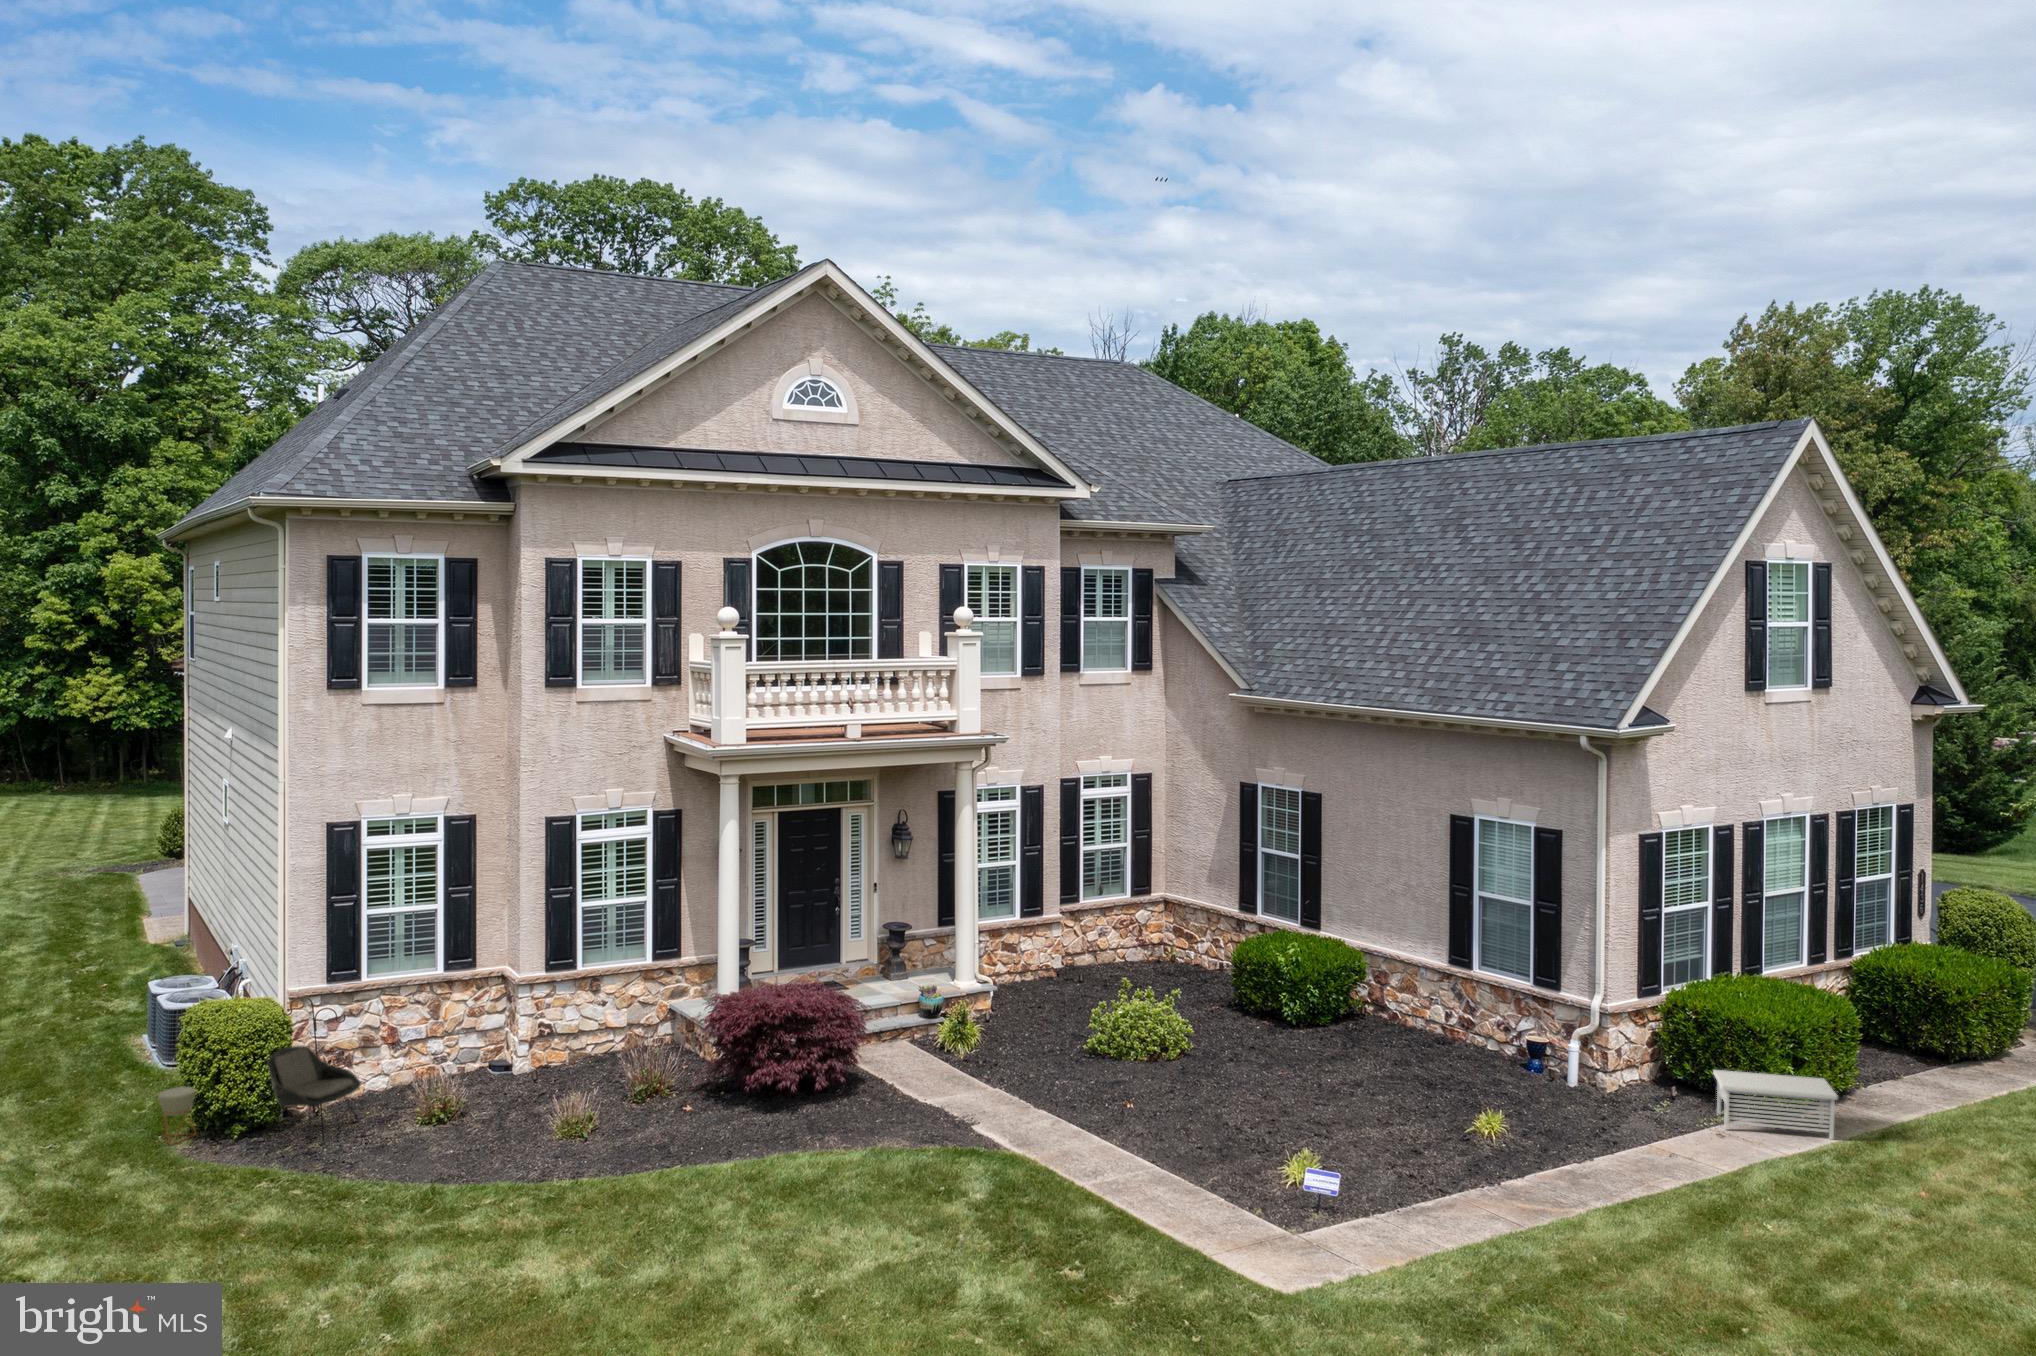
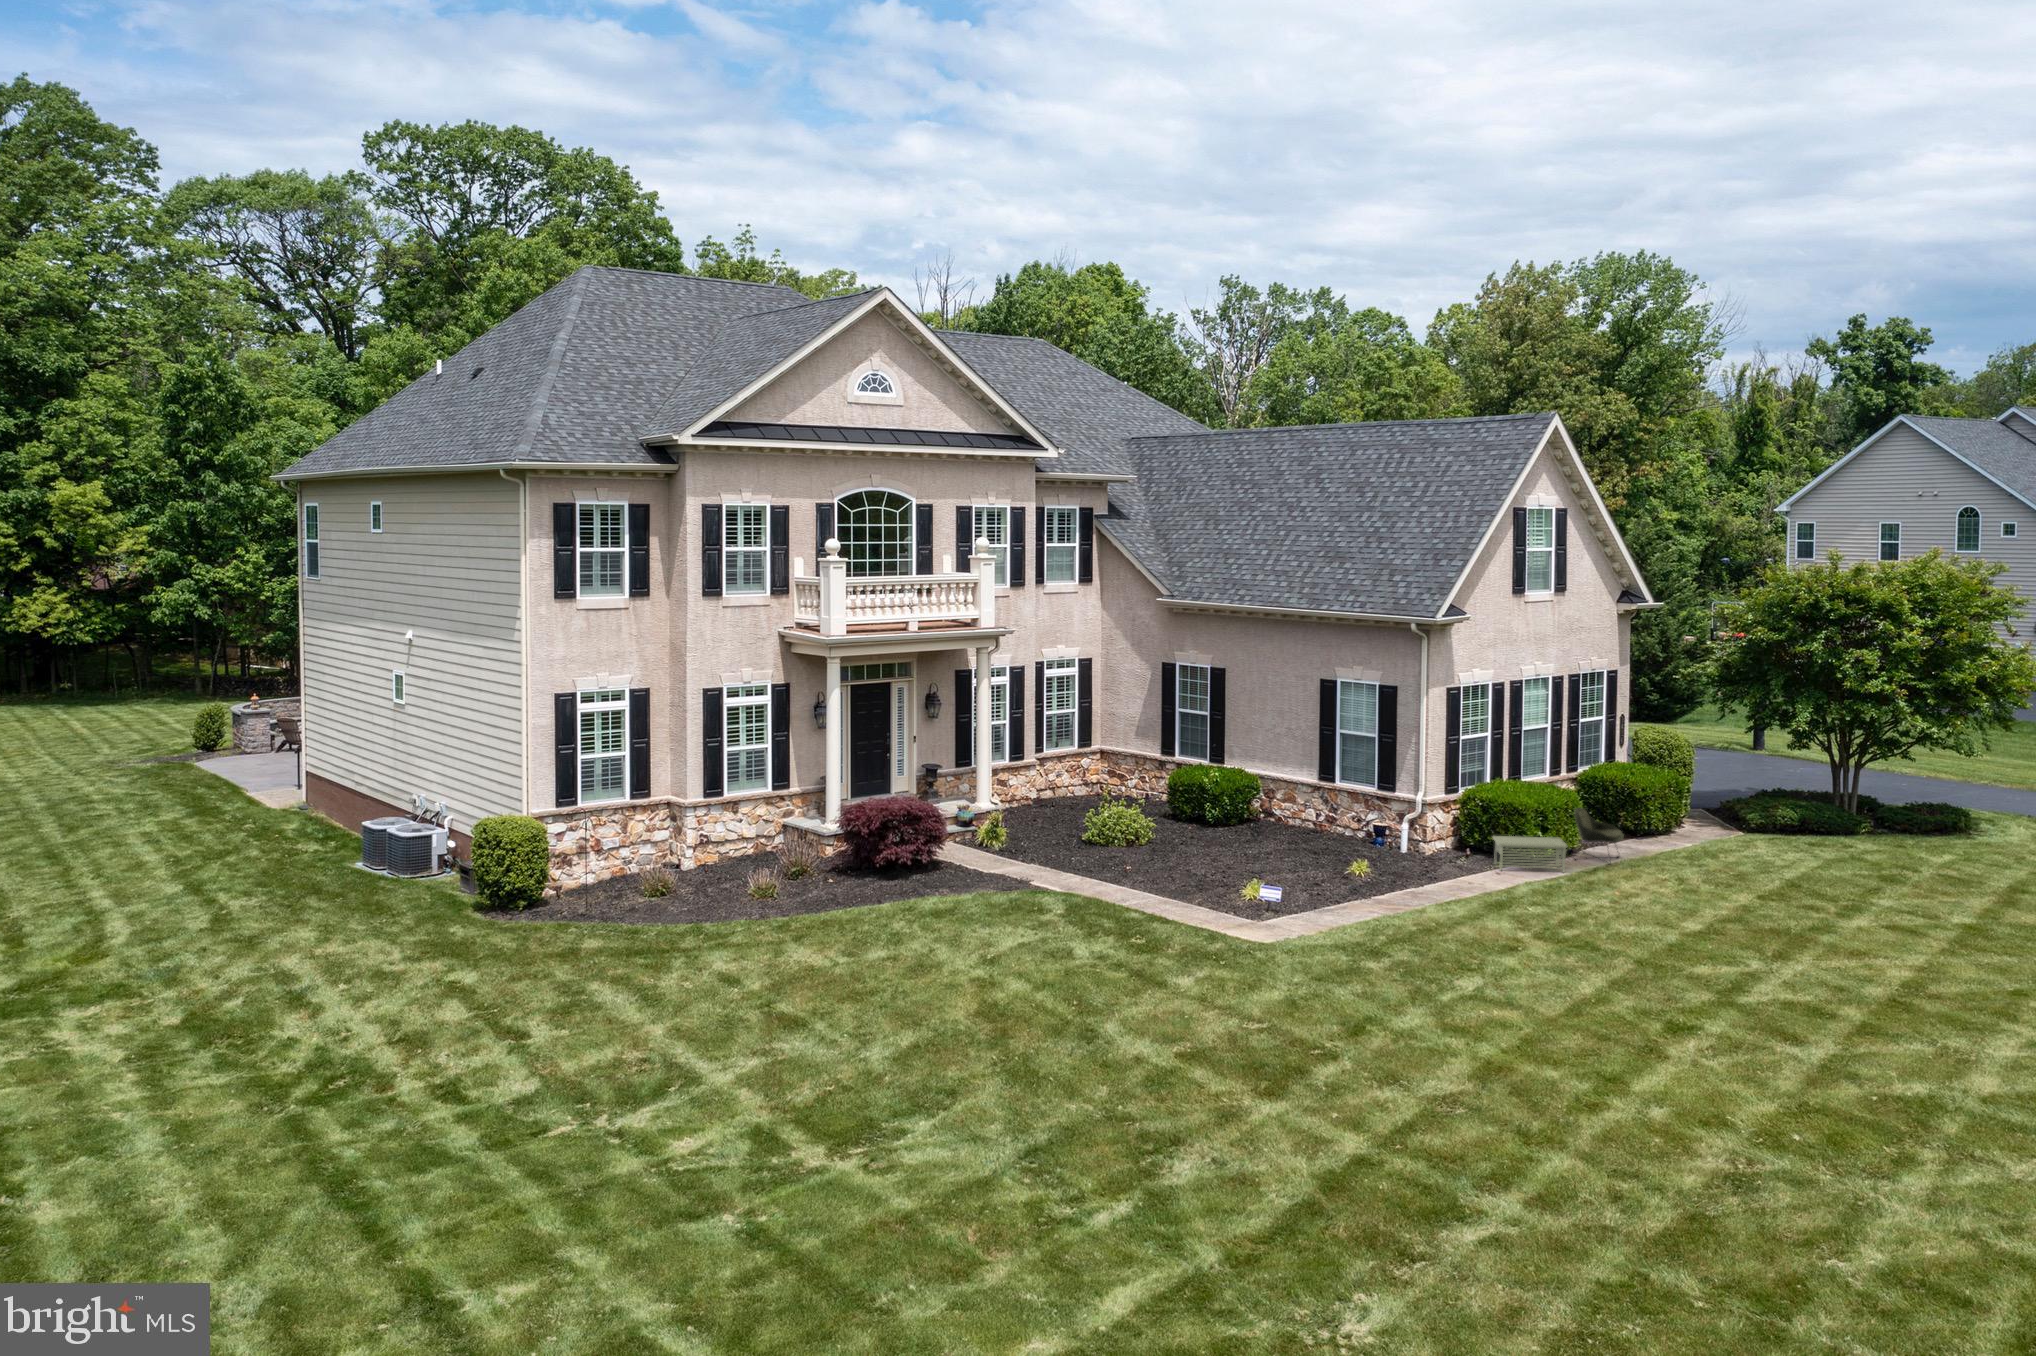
lounge chair: present [266,1046,361,1142] -> present [1574,808,1624,859]
planter: present [158,1087,197,1145] -> none [465,877,489,916]

